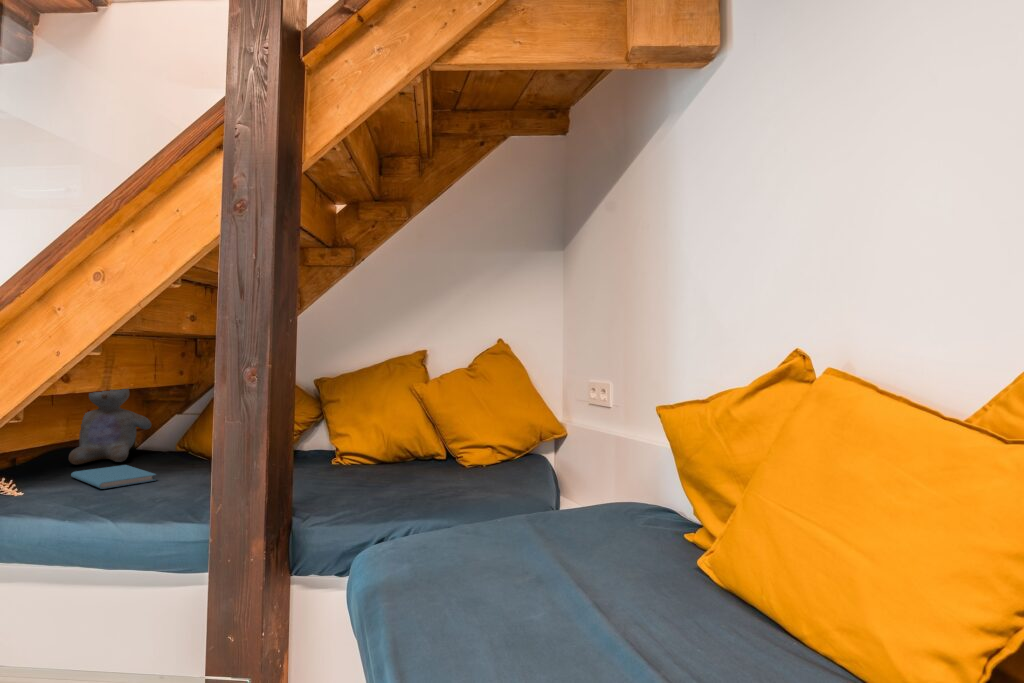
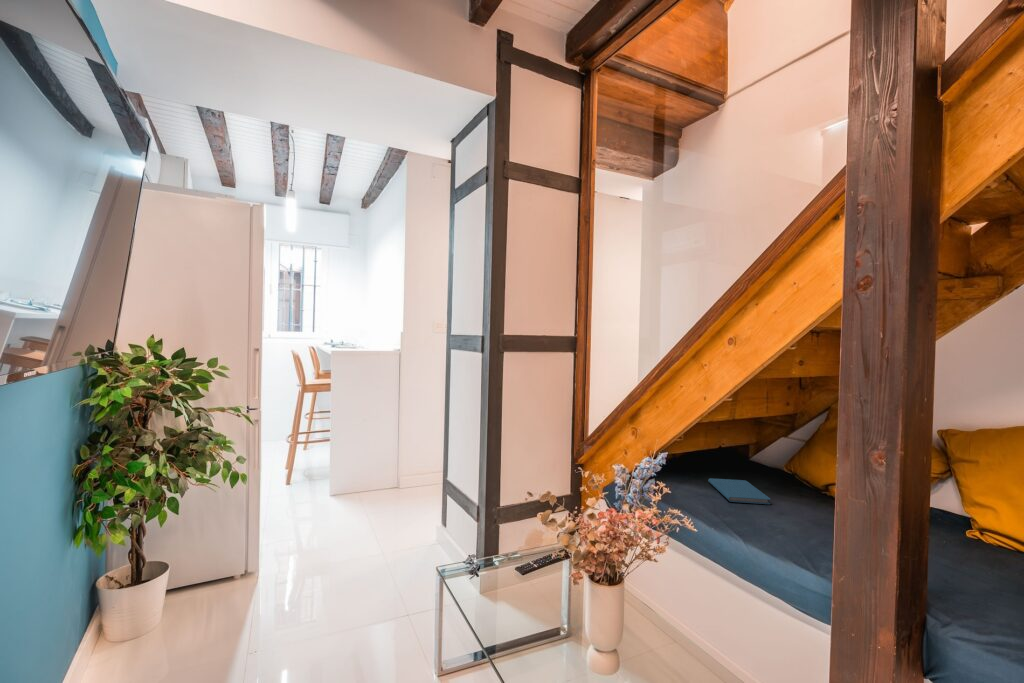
stuffed bear: present [69,389,151,464] -> none [702,398,764,475]

